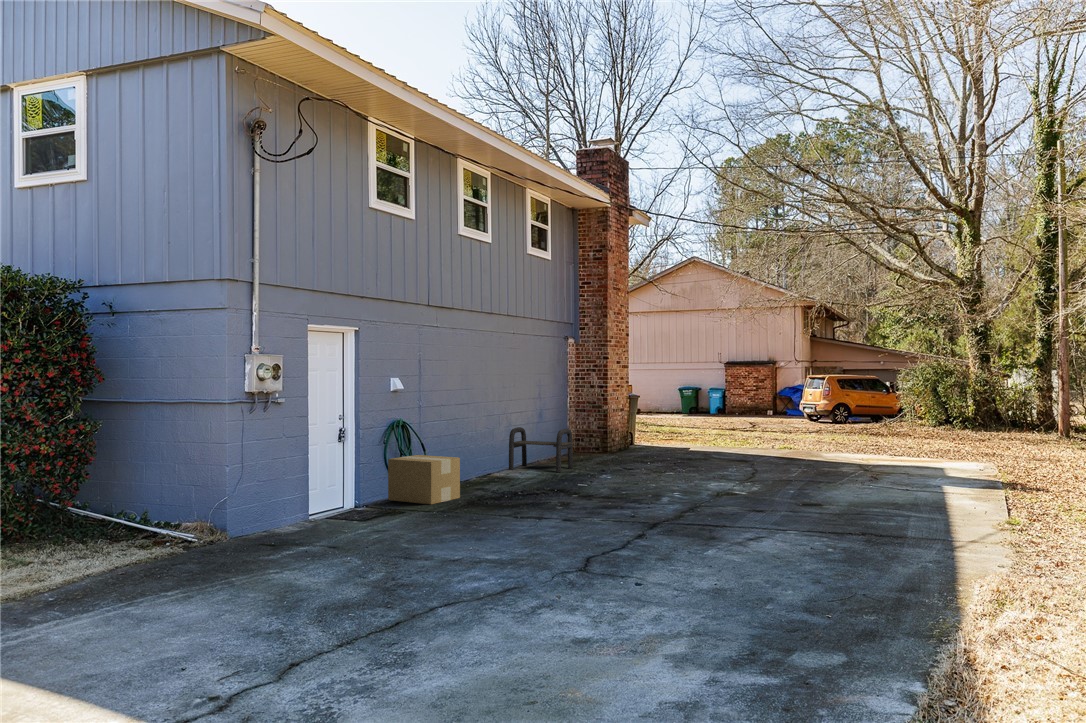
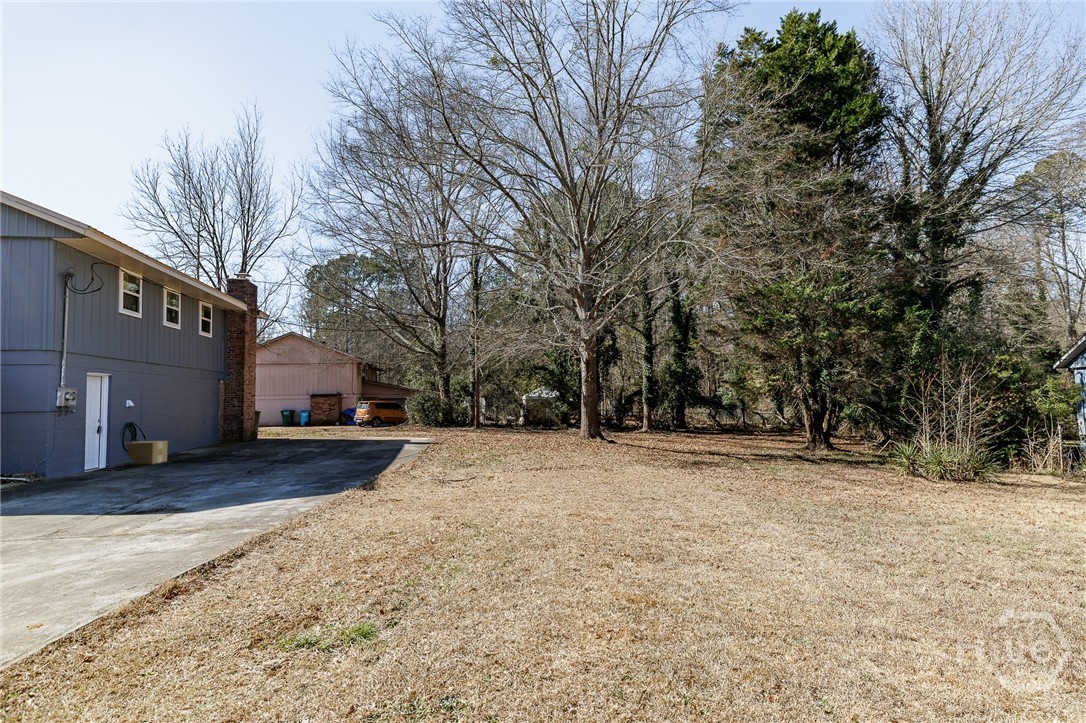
bench: present [509,427,573,472] -> none [186,428,226,452]

